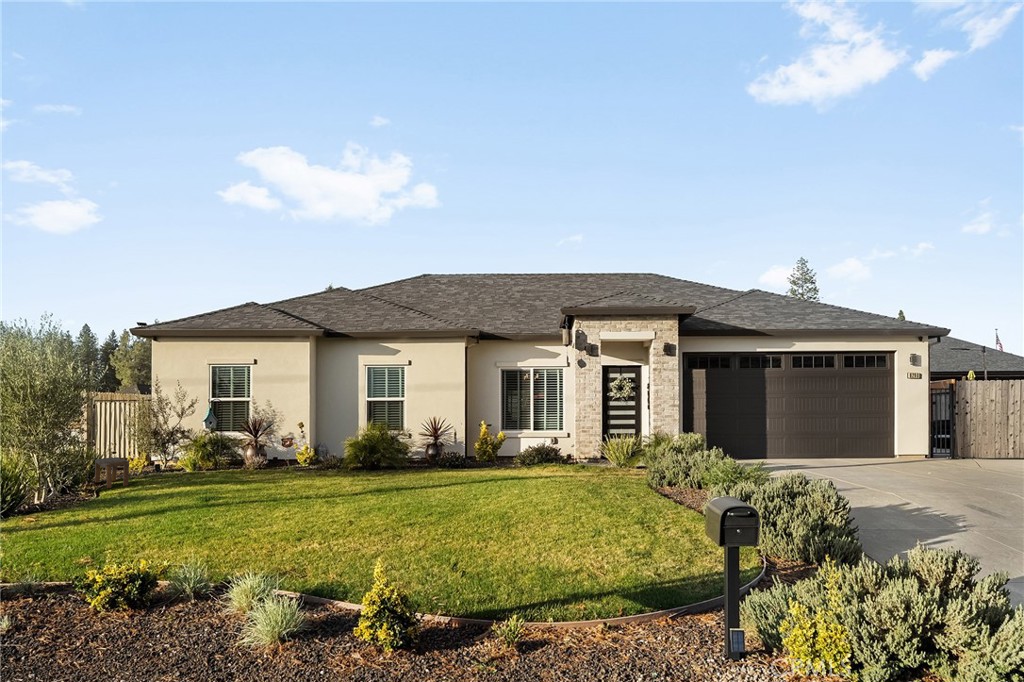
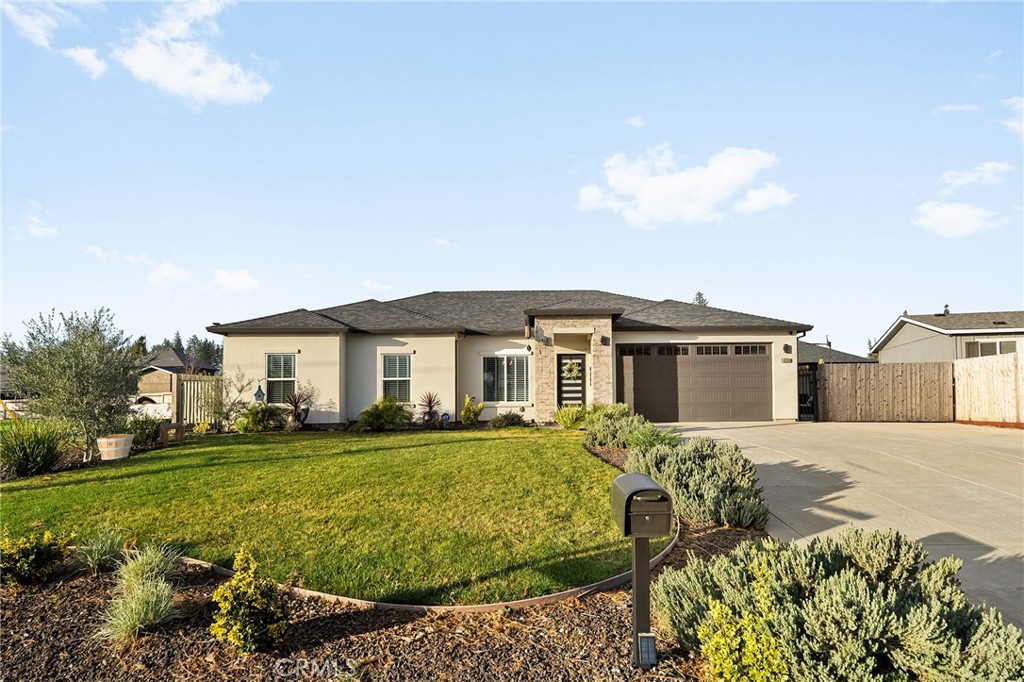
wooden bucket: none [41,471,81,503] -> present [97,434,134,460]

